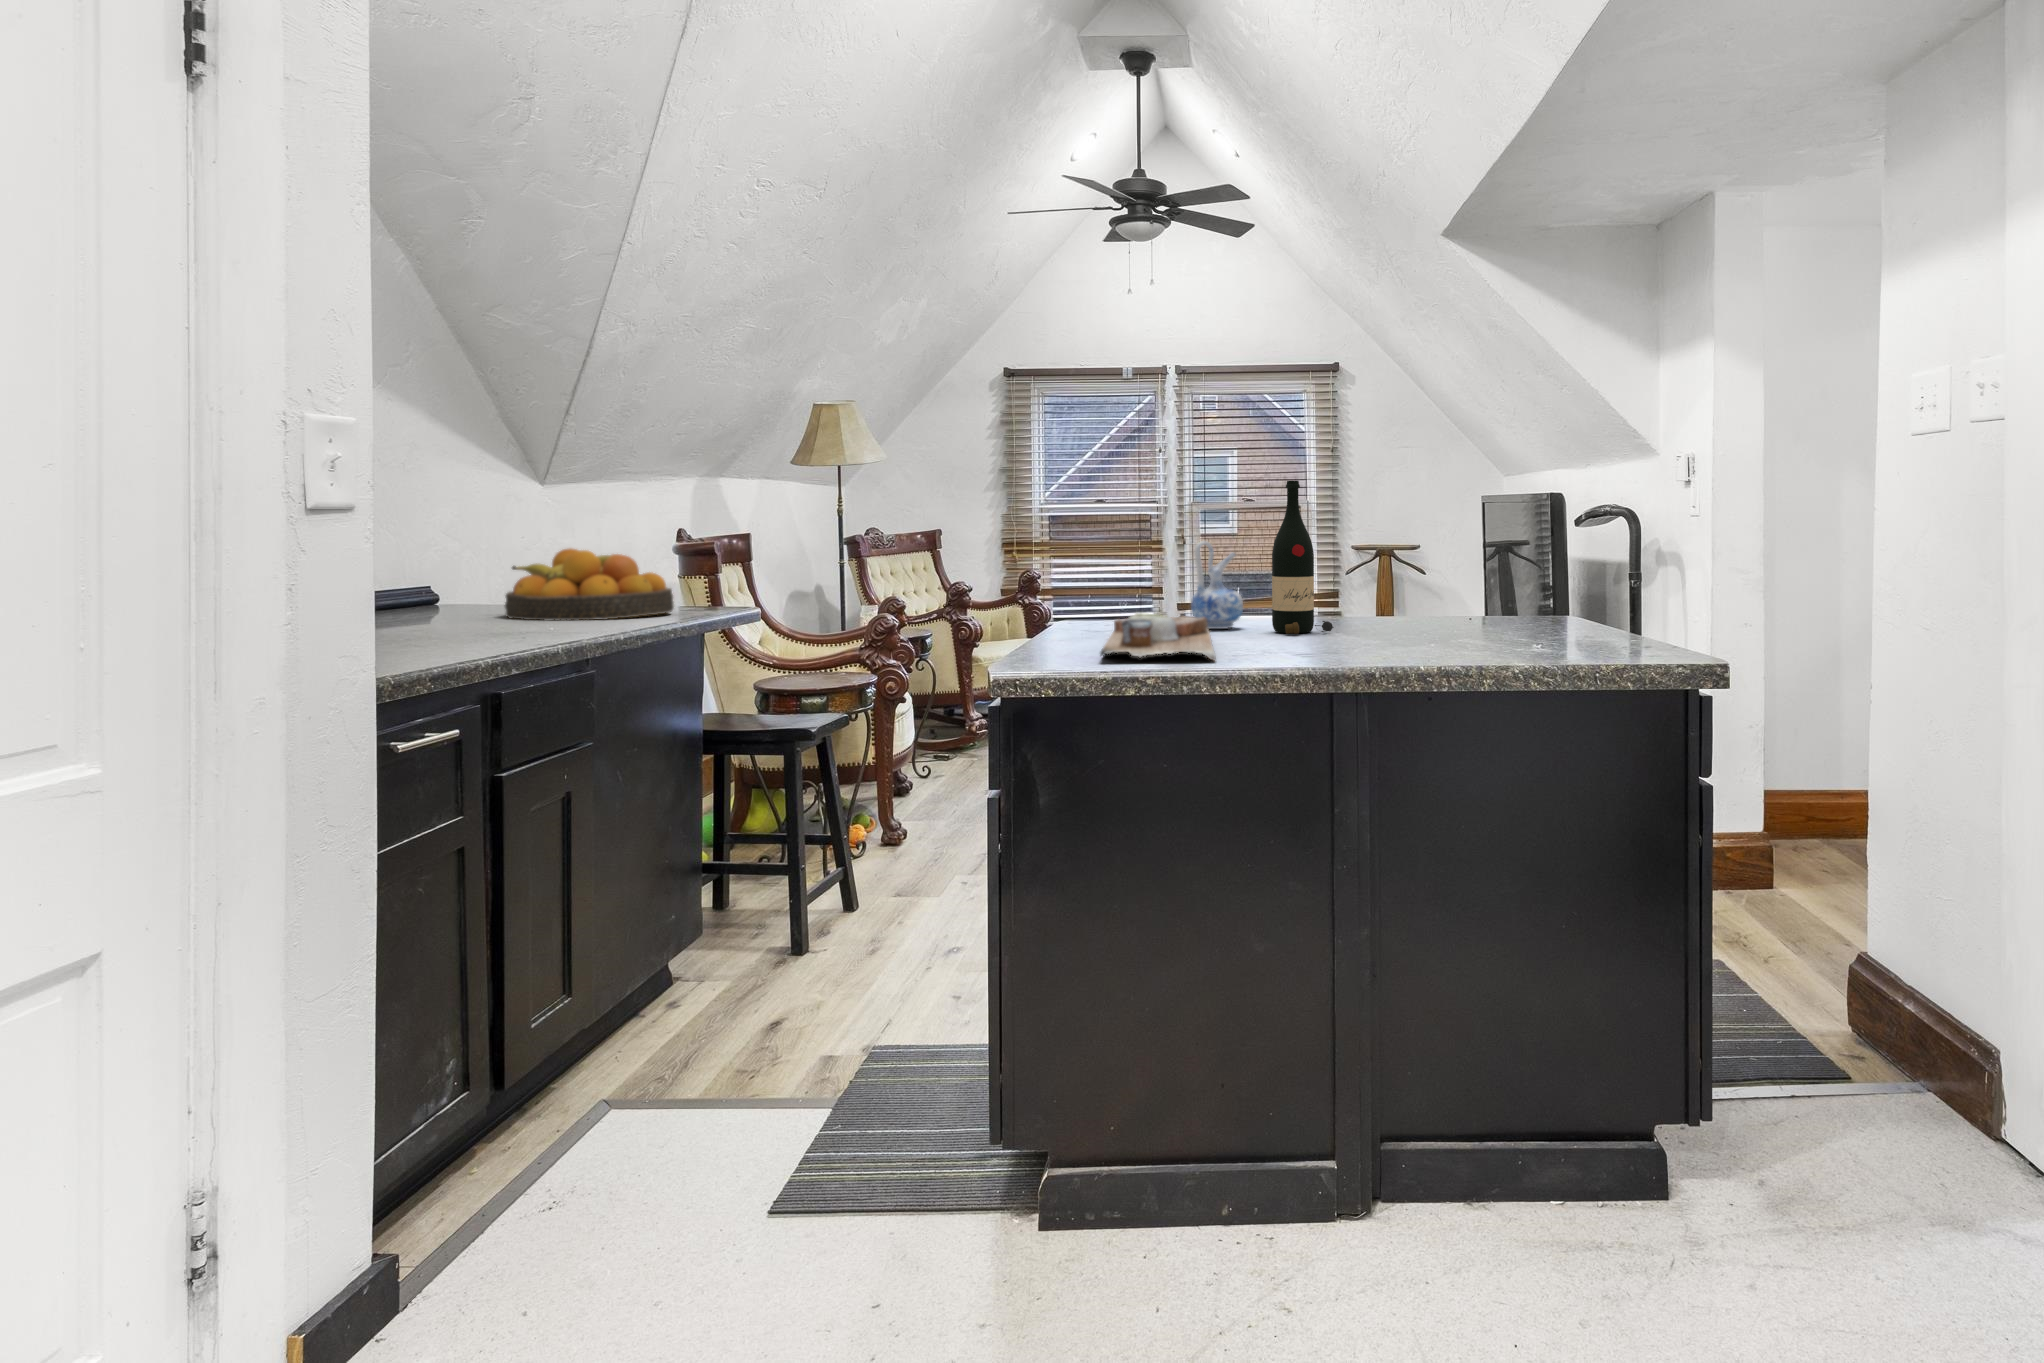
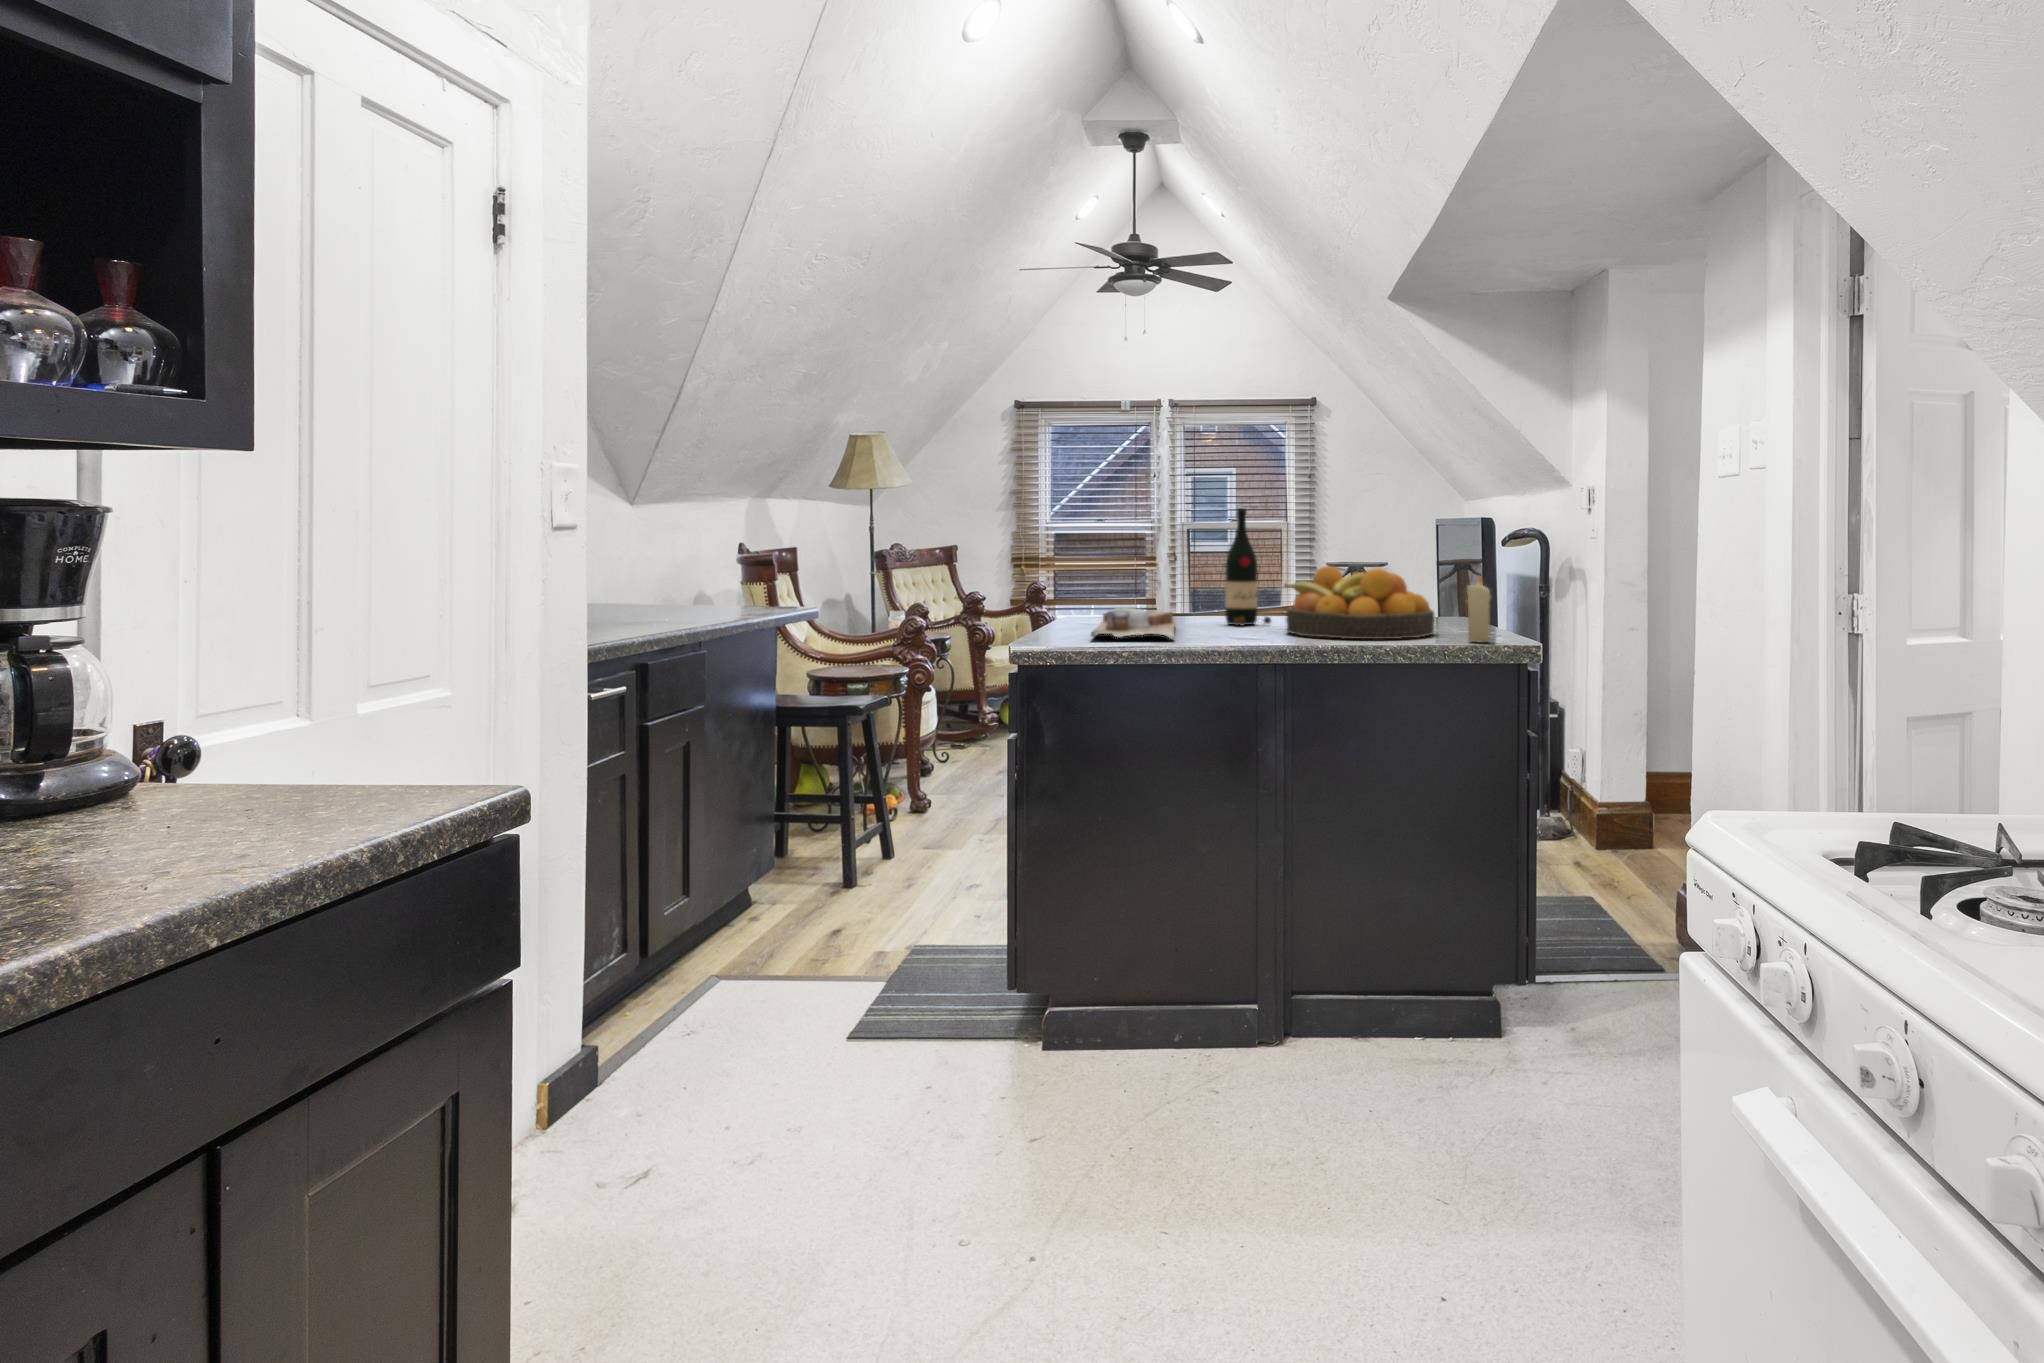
ceramic pitcher: present [1191,541,1243,629] -> none [1164,554,1204,622]
fruit bowl: present [505,549,674,621] -> present [1284,566,1435,639]
candle: none [1616,565,1649,661] -> present [1467,576,1490,642]

